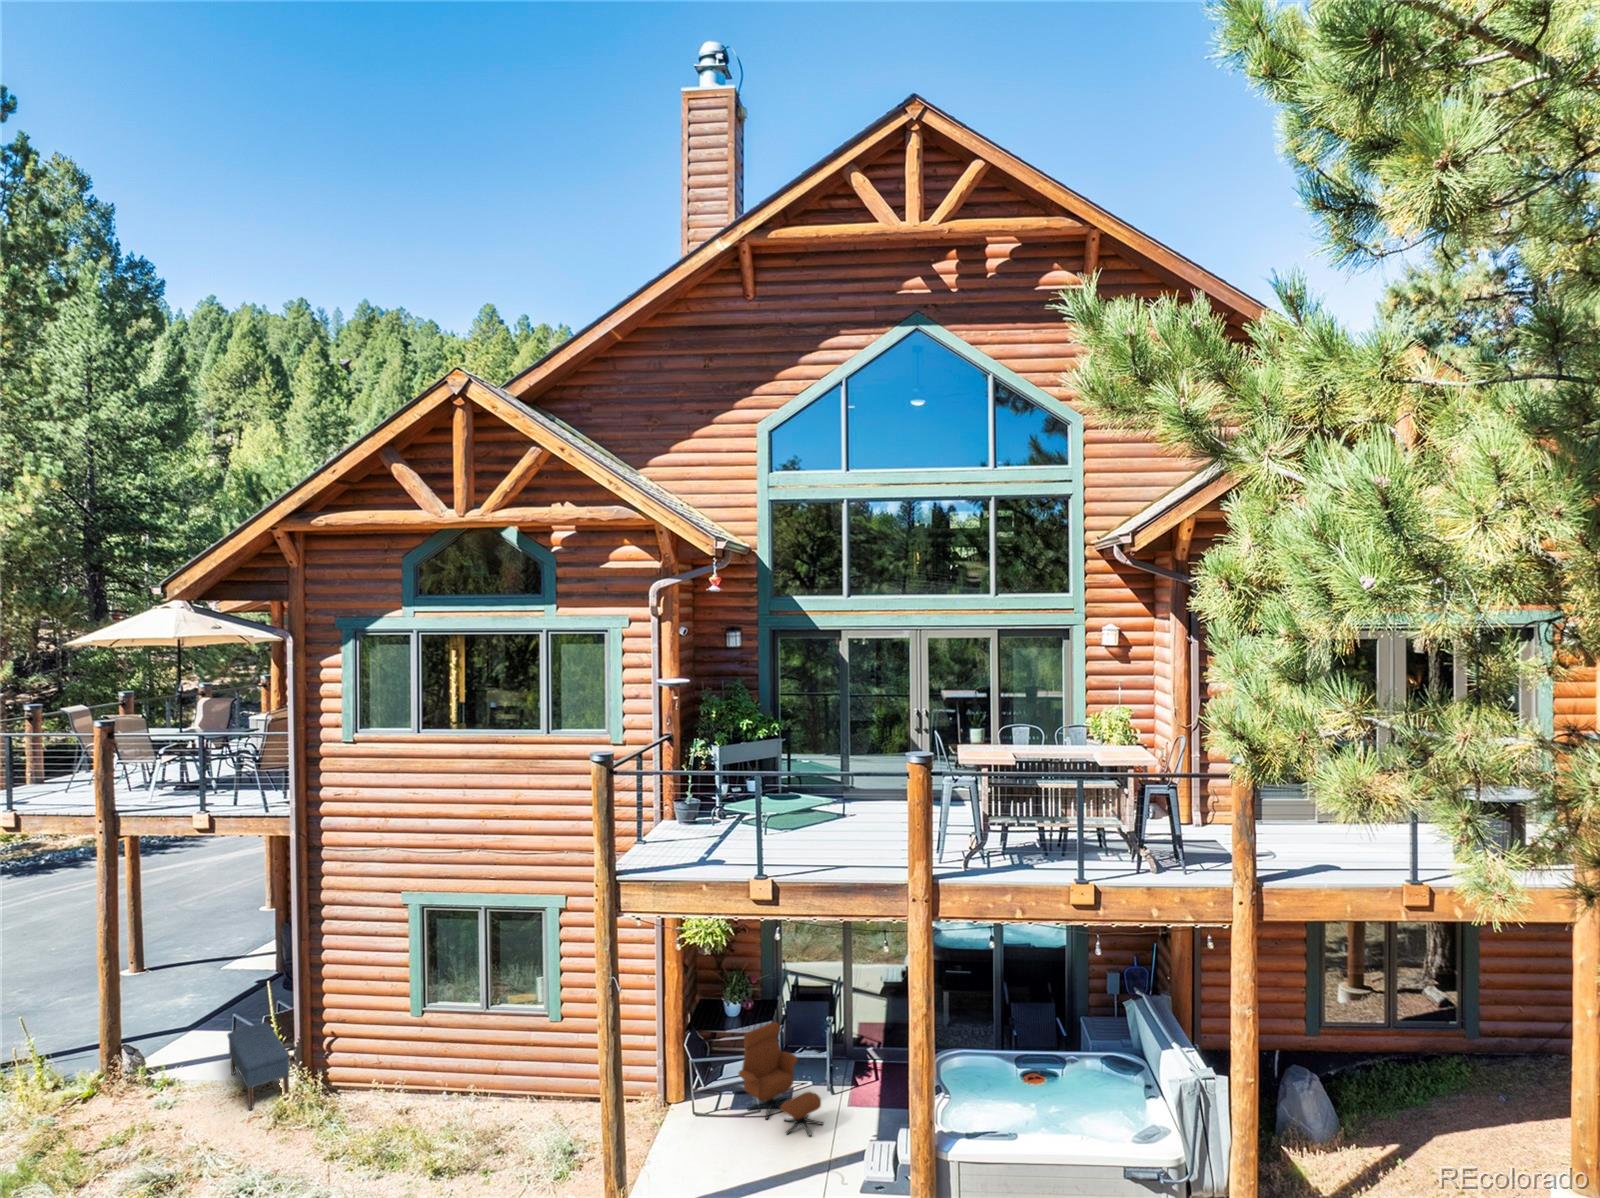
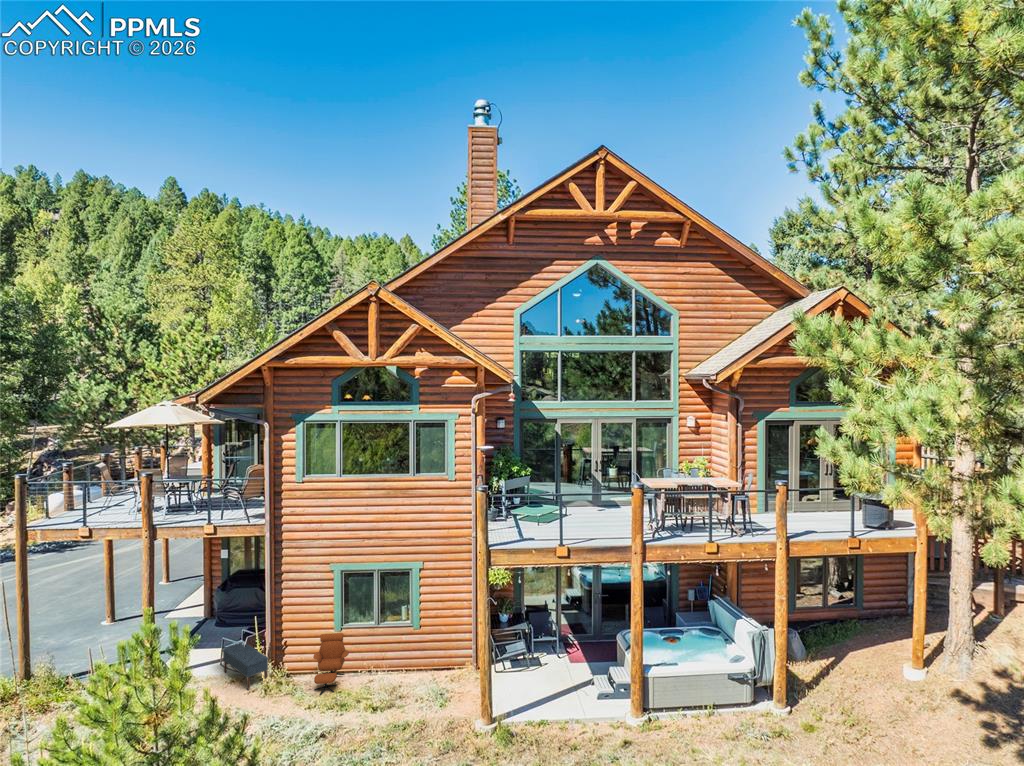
lounge chair: present [739,1022,823,1136] -> present [313,633,349,695]

